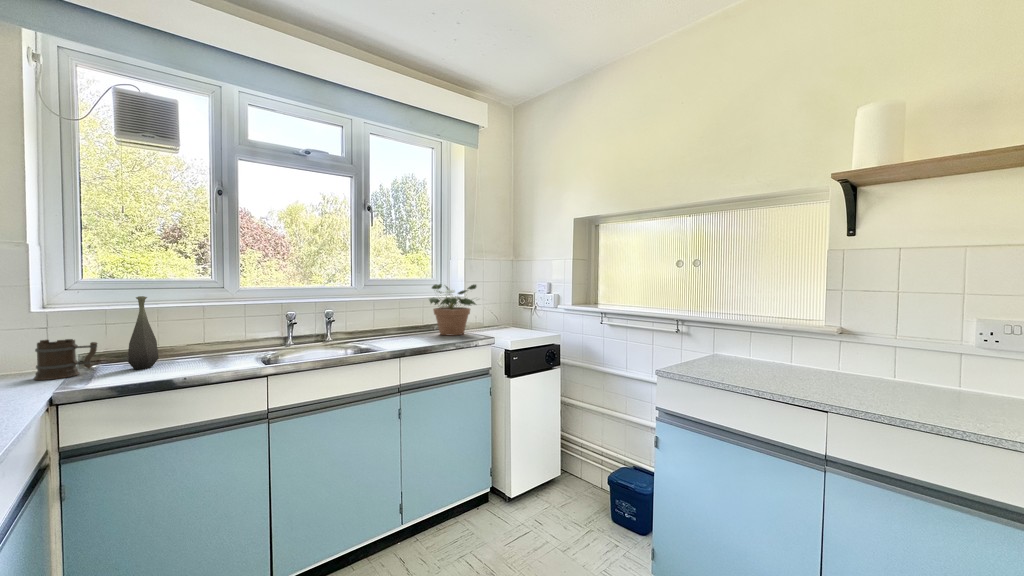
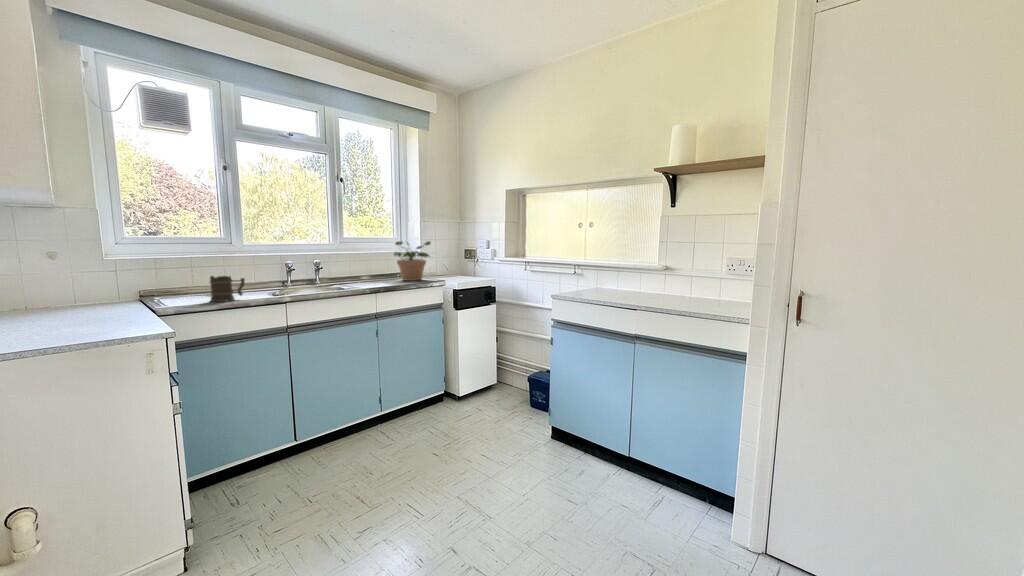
bottle: present [127,296,159,369] -> none [177,248,199,300]
mug: present [33,339,97,380] -> present [210,276,245,302]

